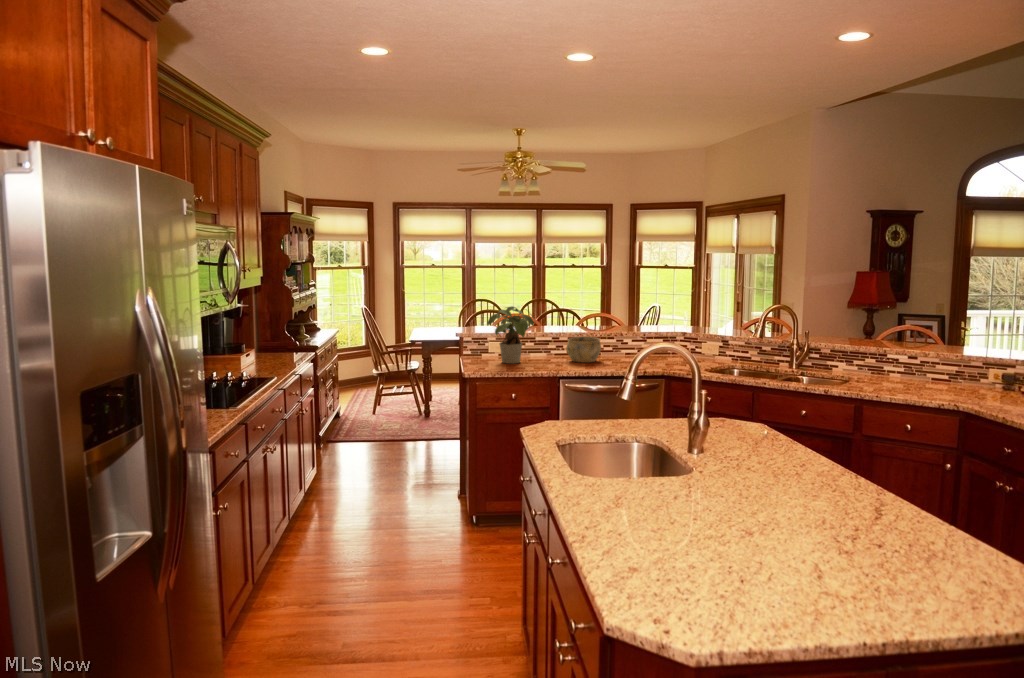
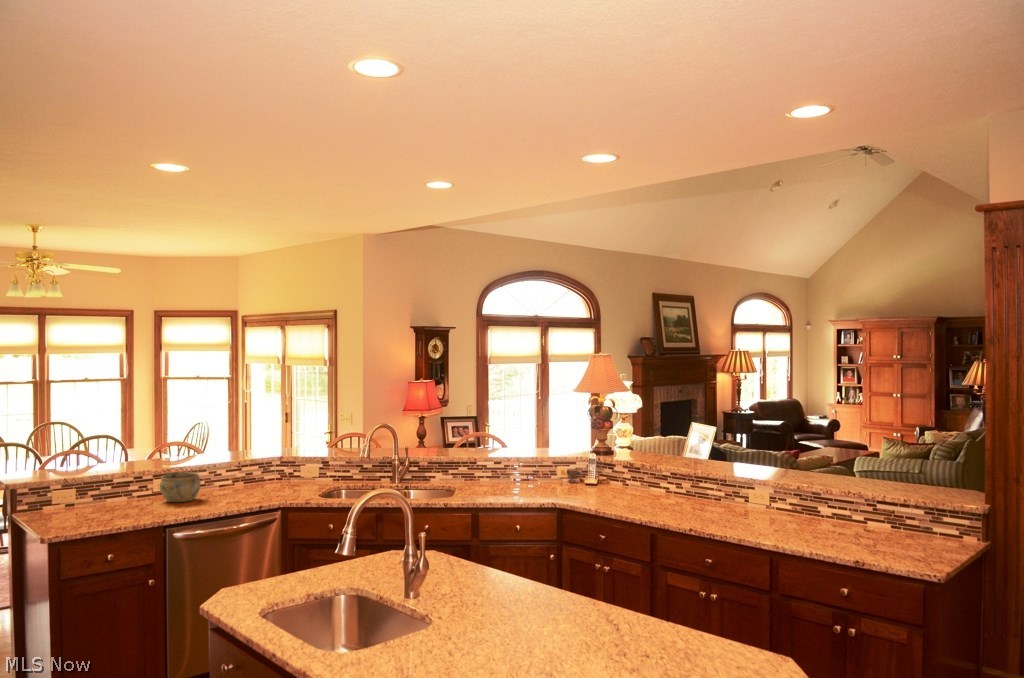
potted plant: present [487,307,534,363] -> none [65,445,120,513]

